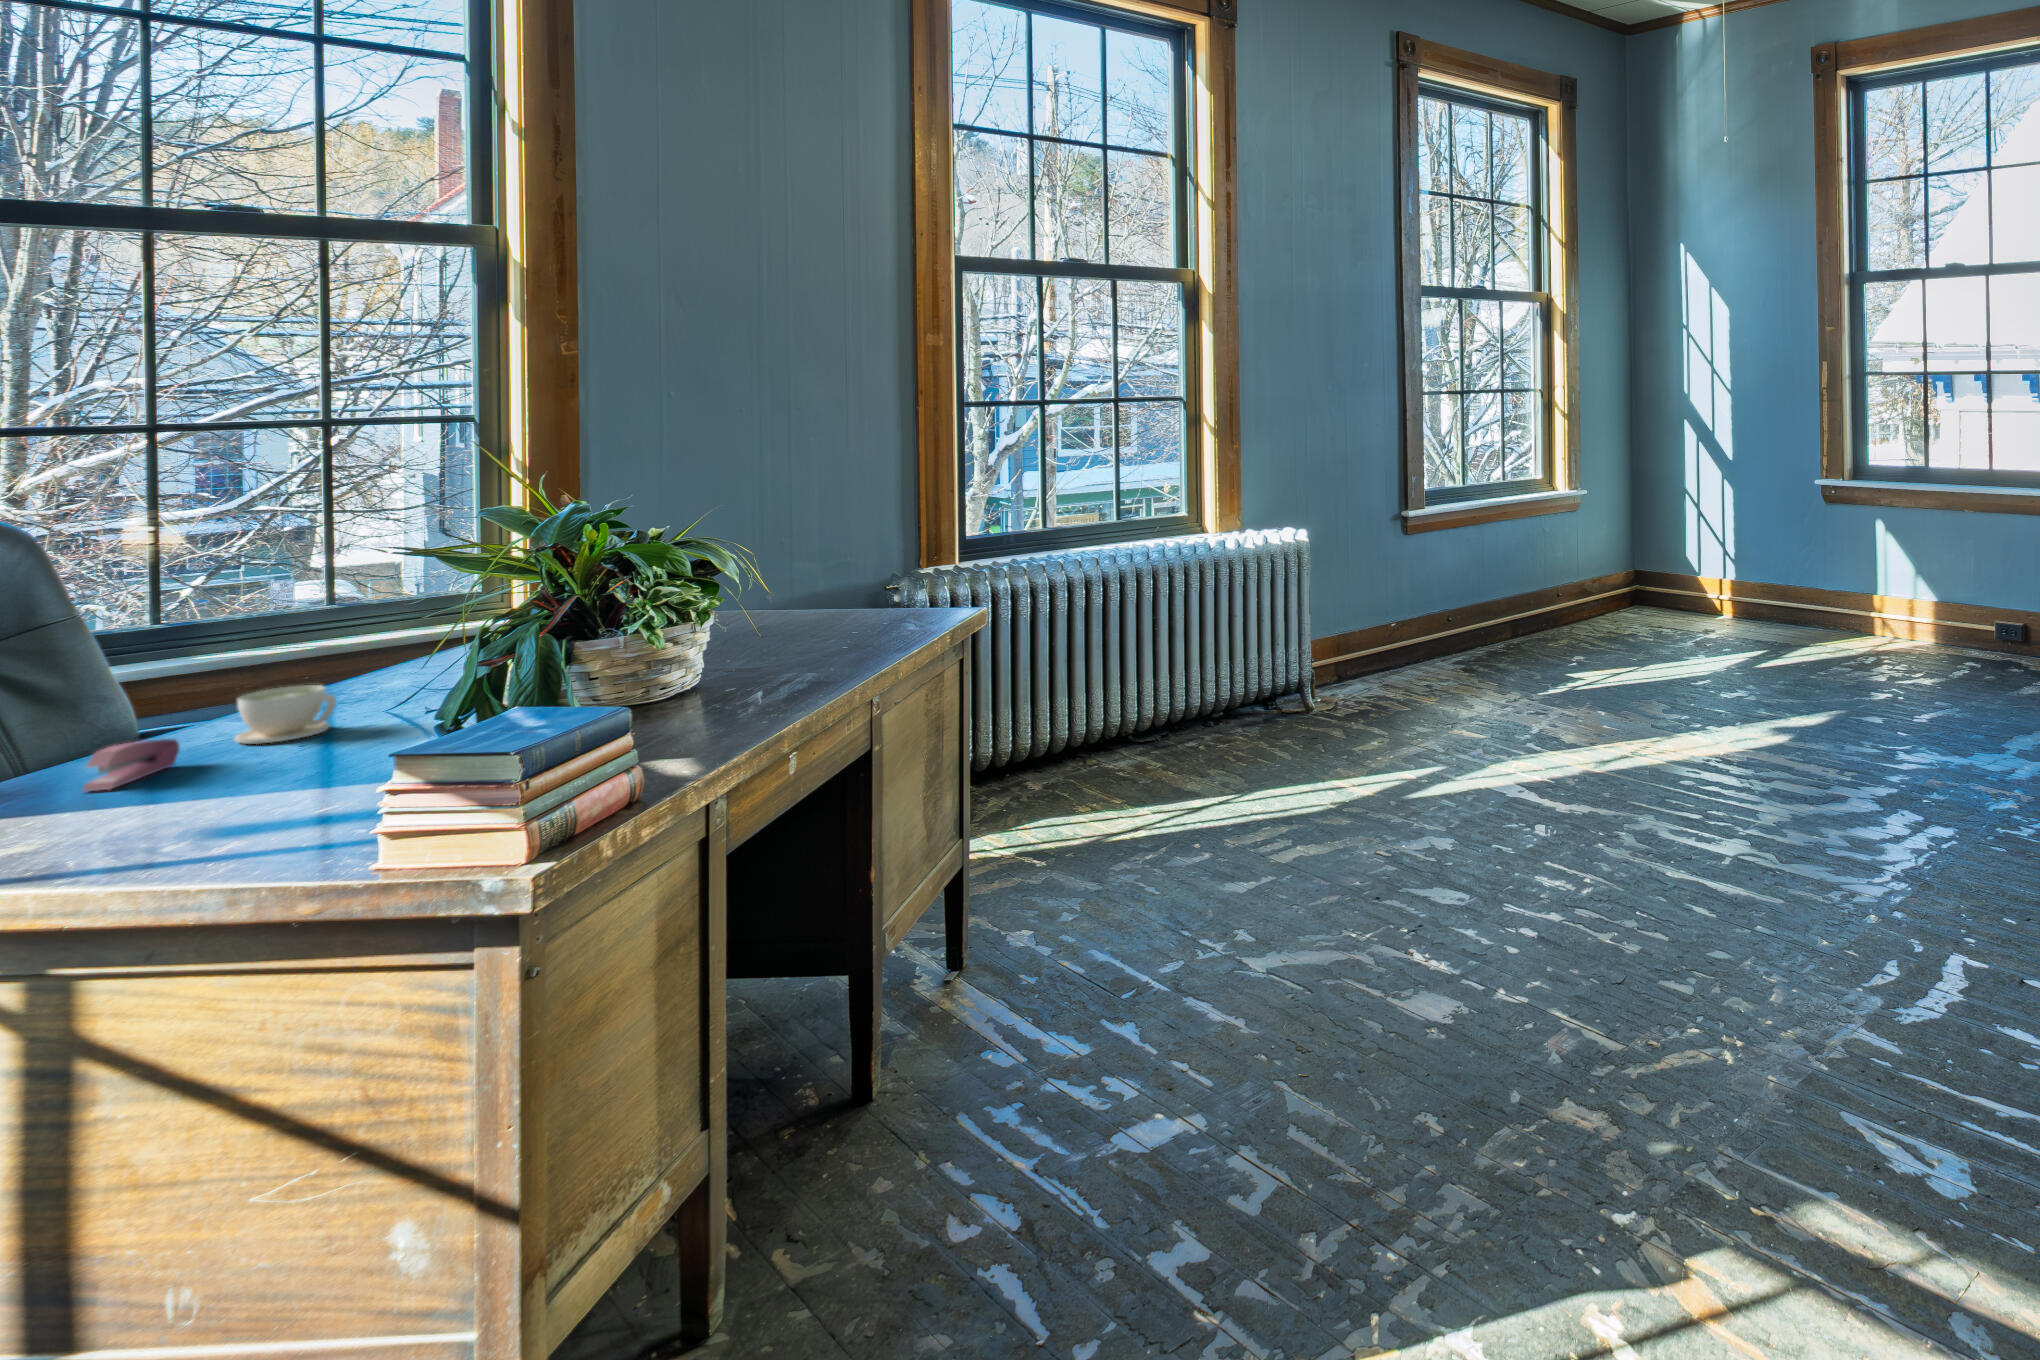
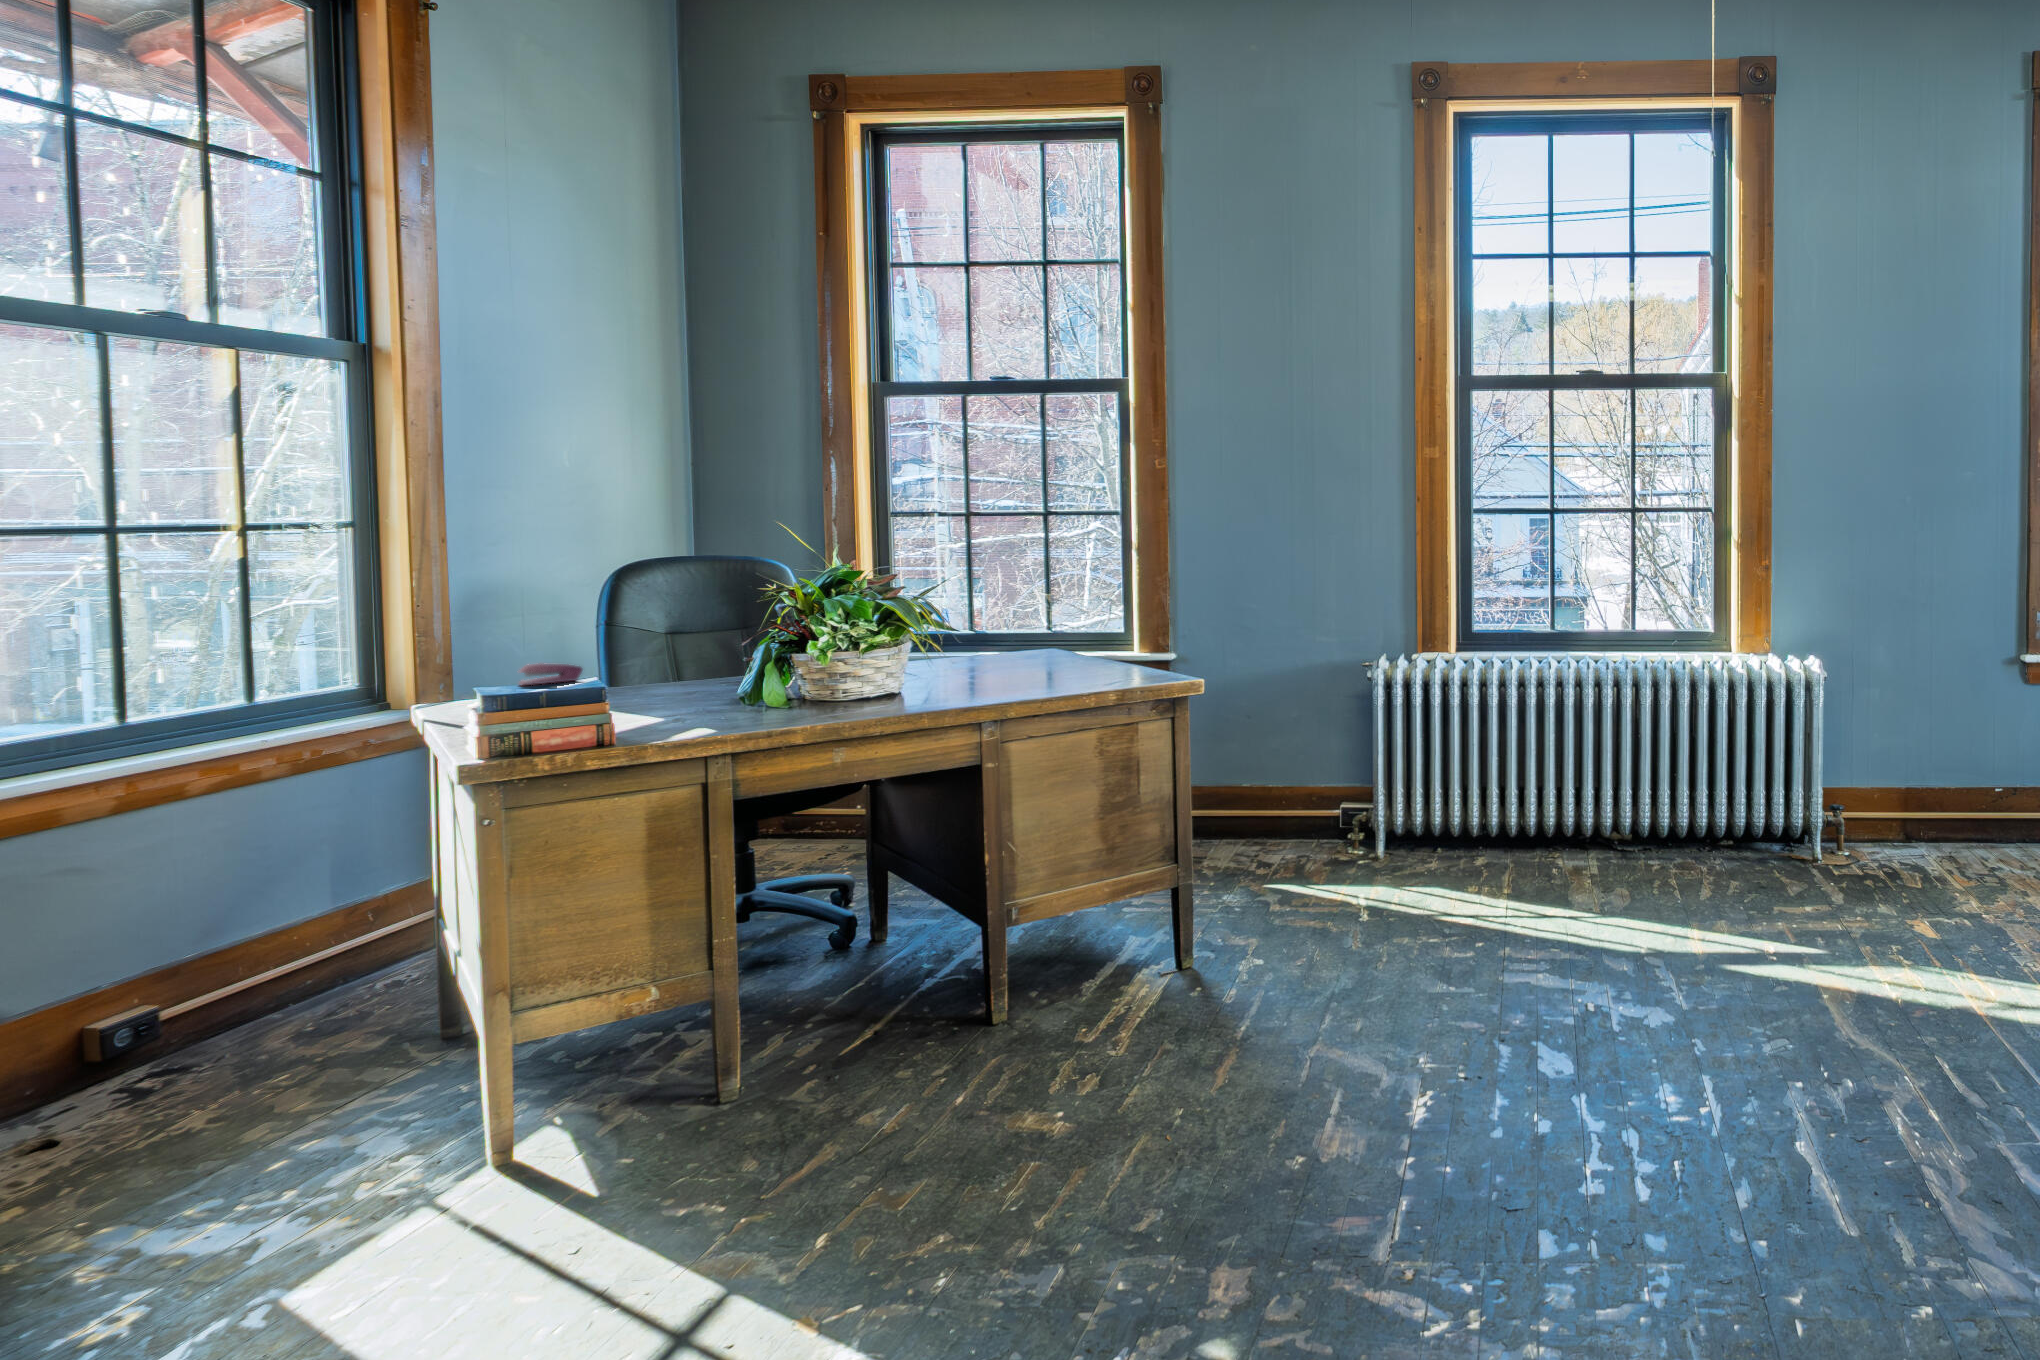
coffee cup: present [235,685,336,744] -> none [627,649,677,678]

